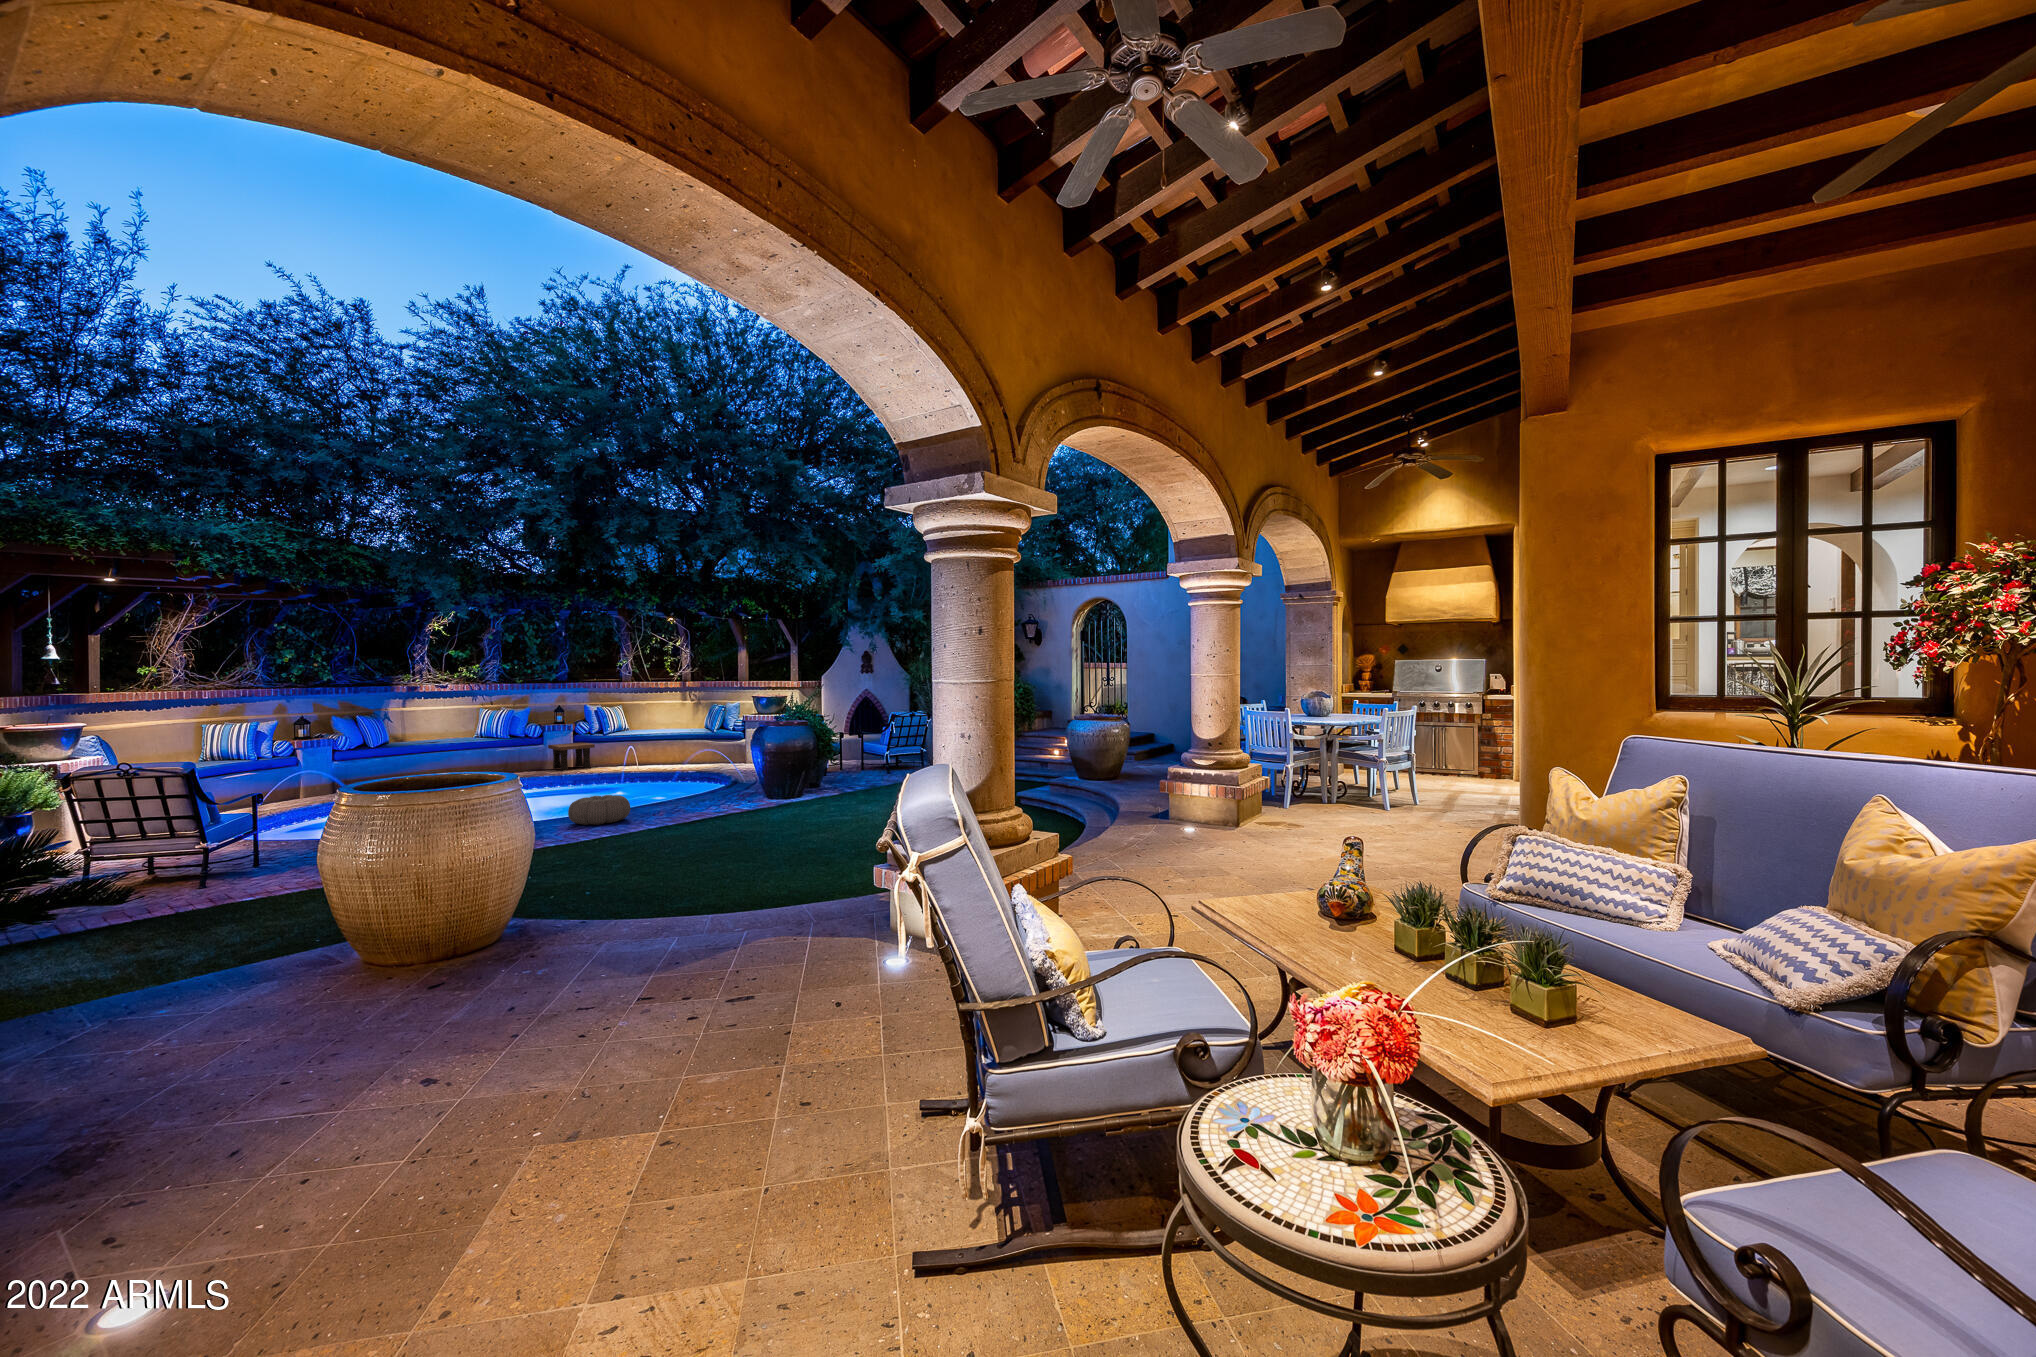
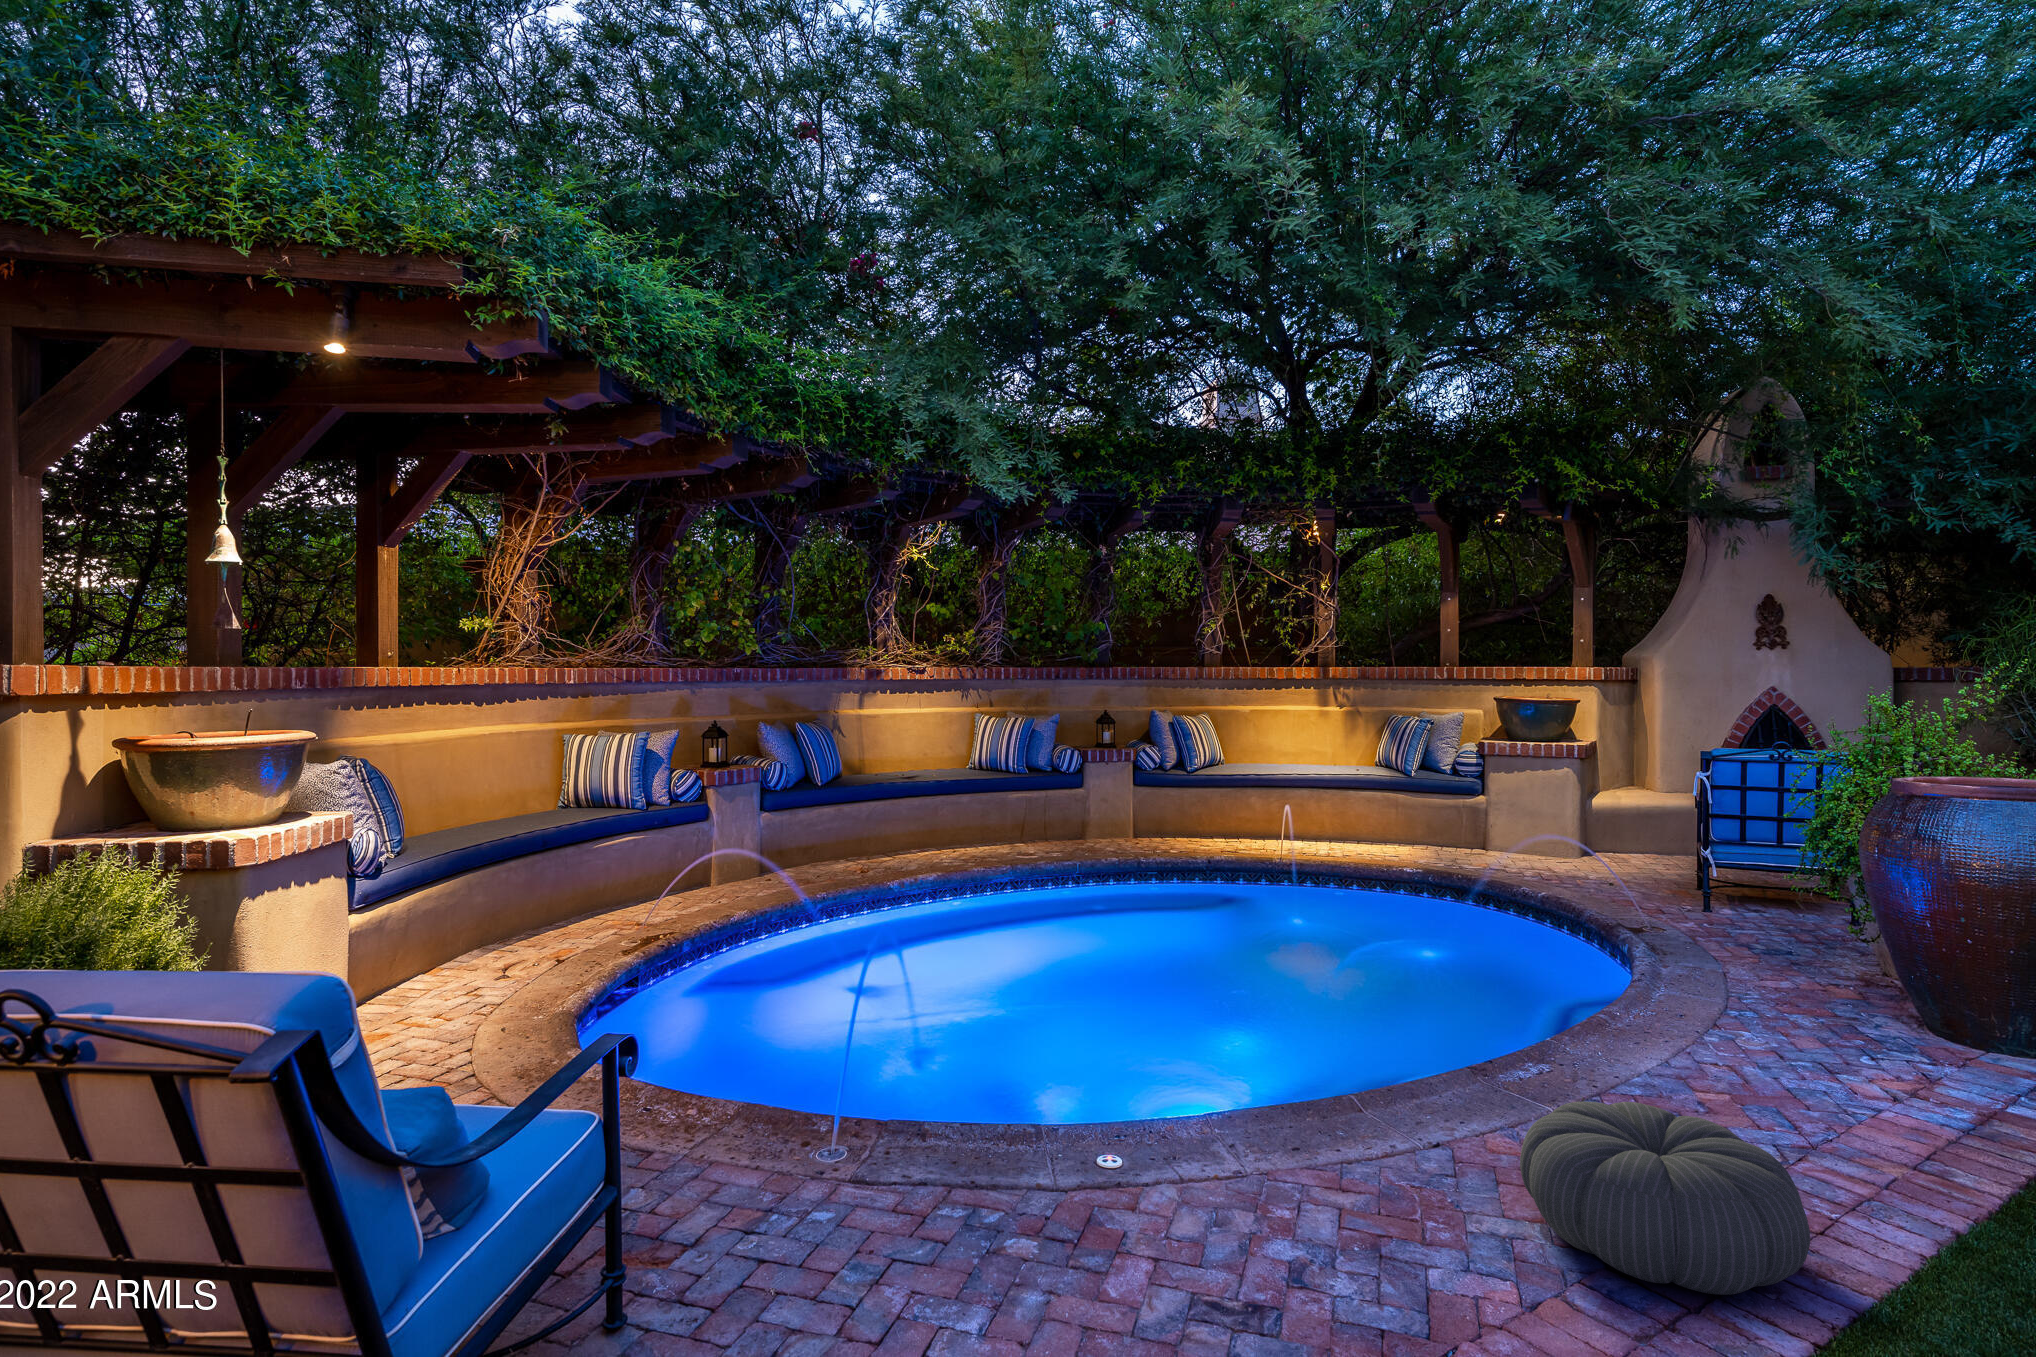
side table: present [548,742,595,771] -> none [1096,787,1188,849]

